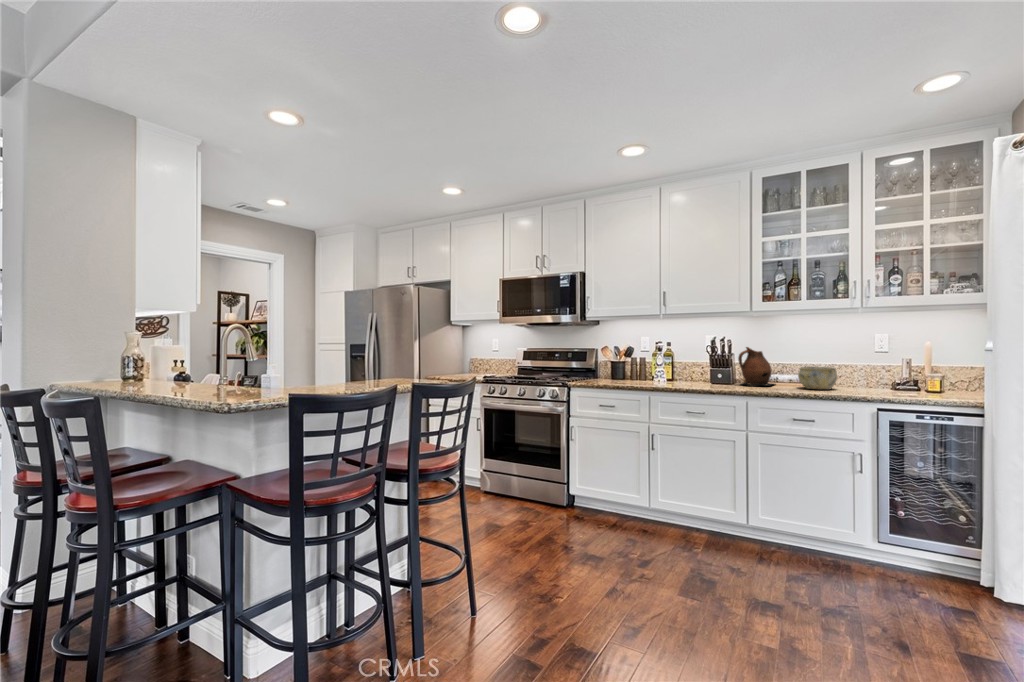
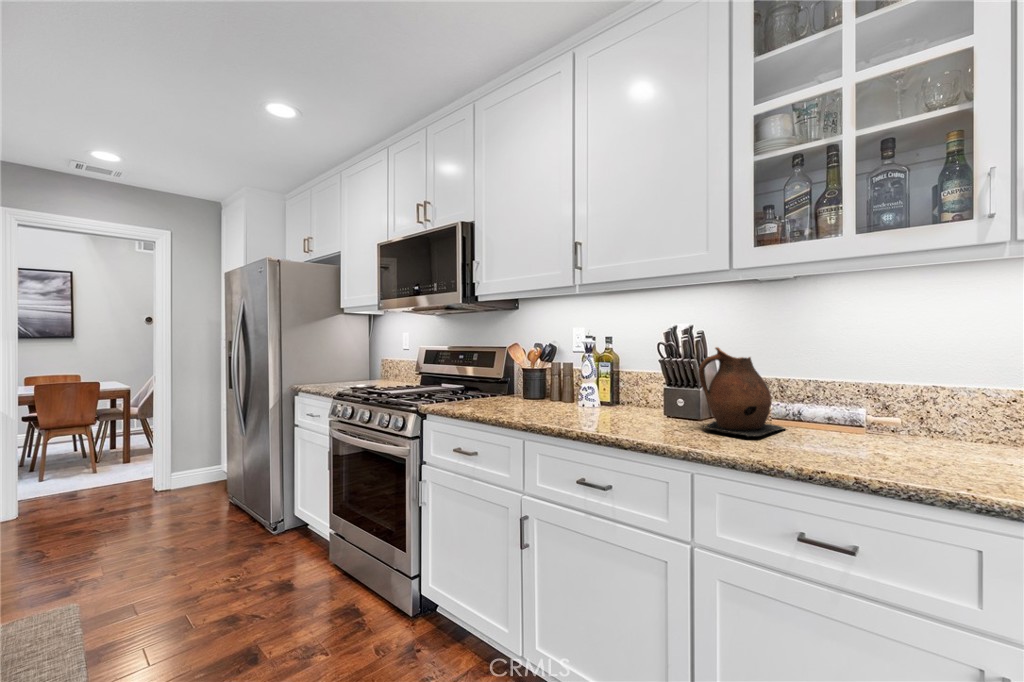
ceramic bowl: present [798,367,837,389] -> none [823,396,928,462]

